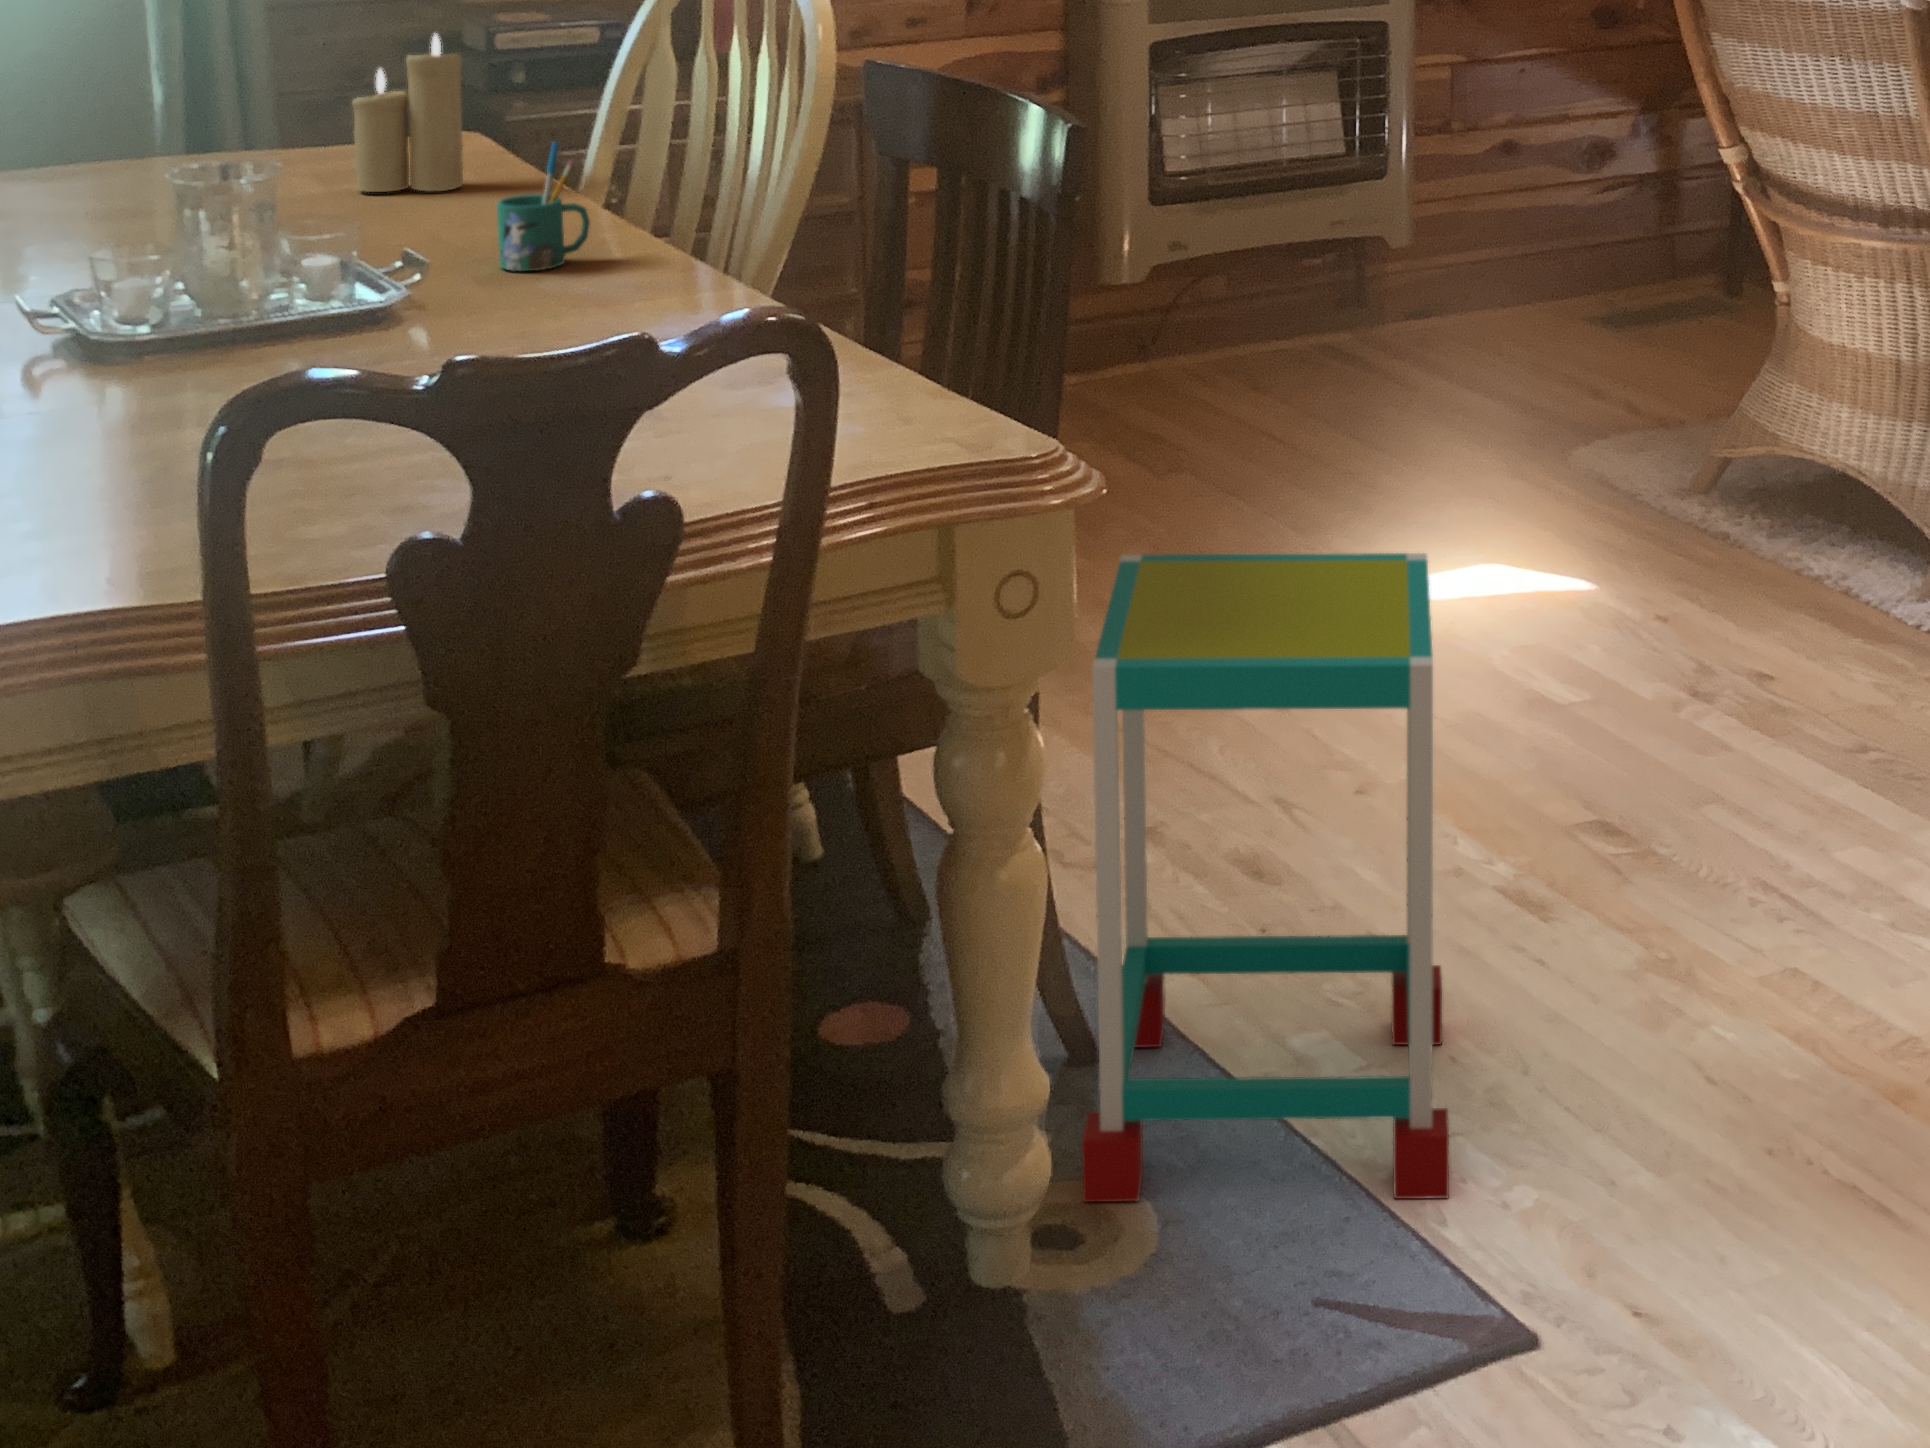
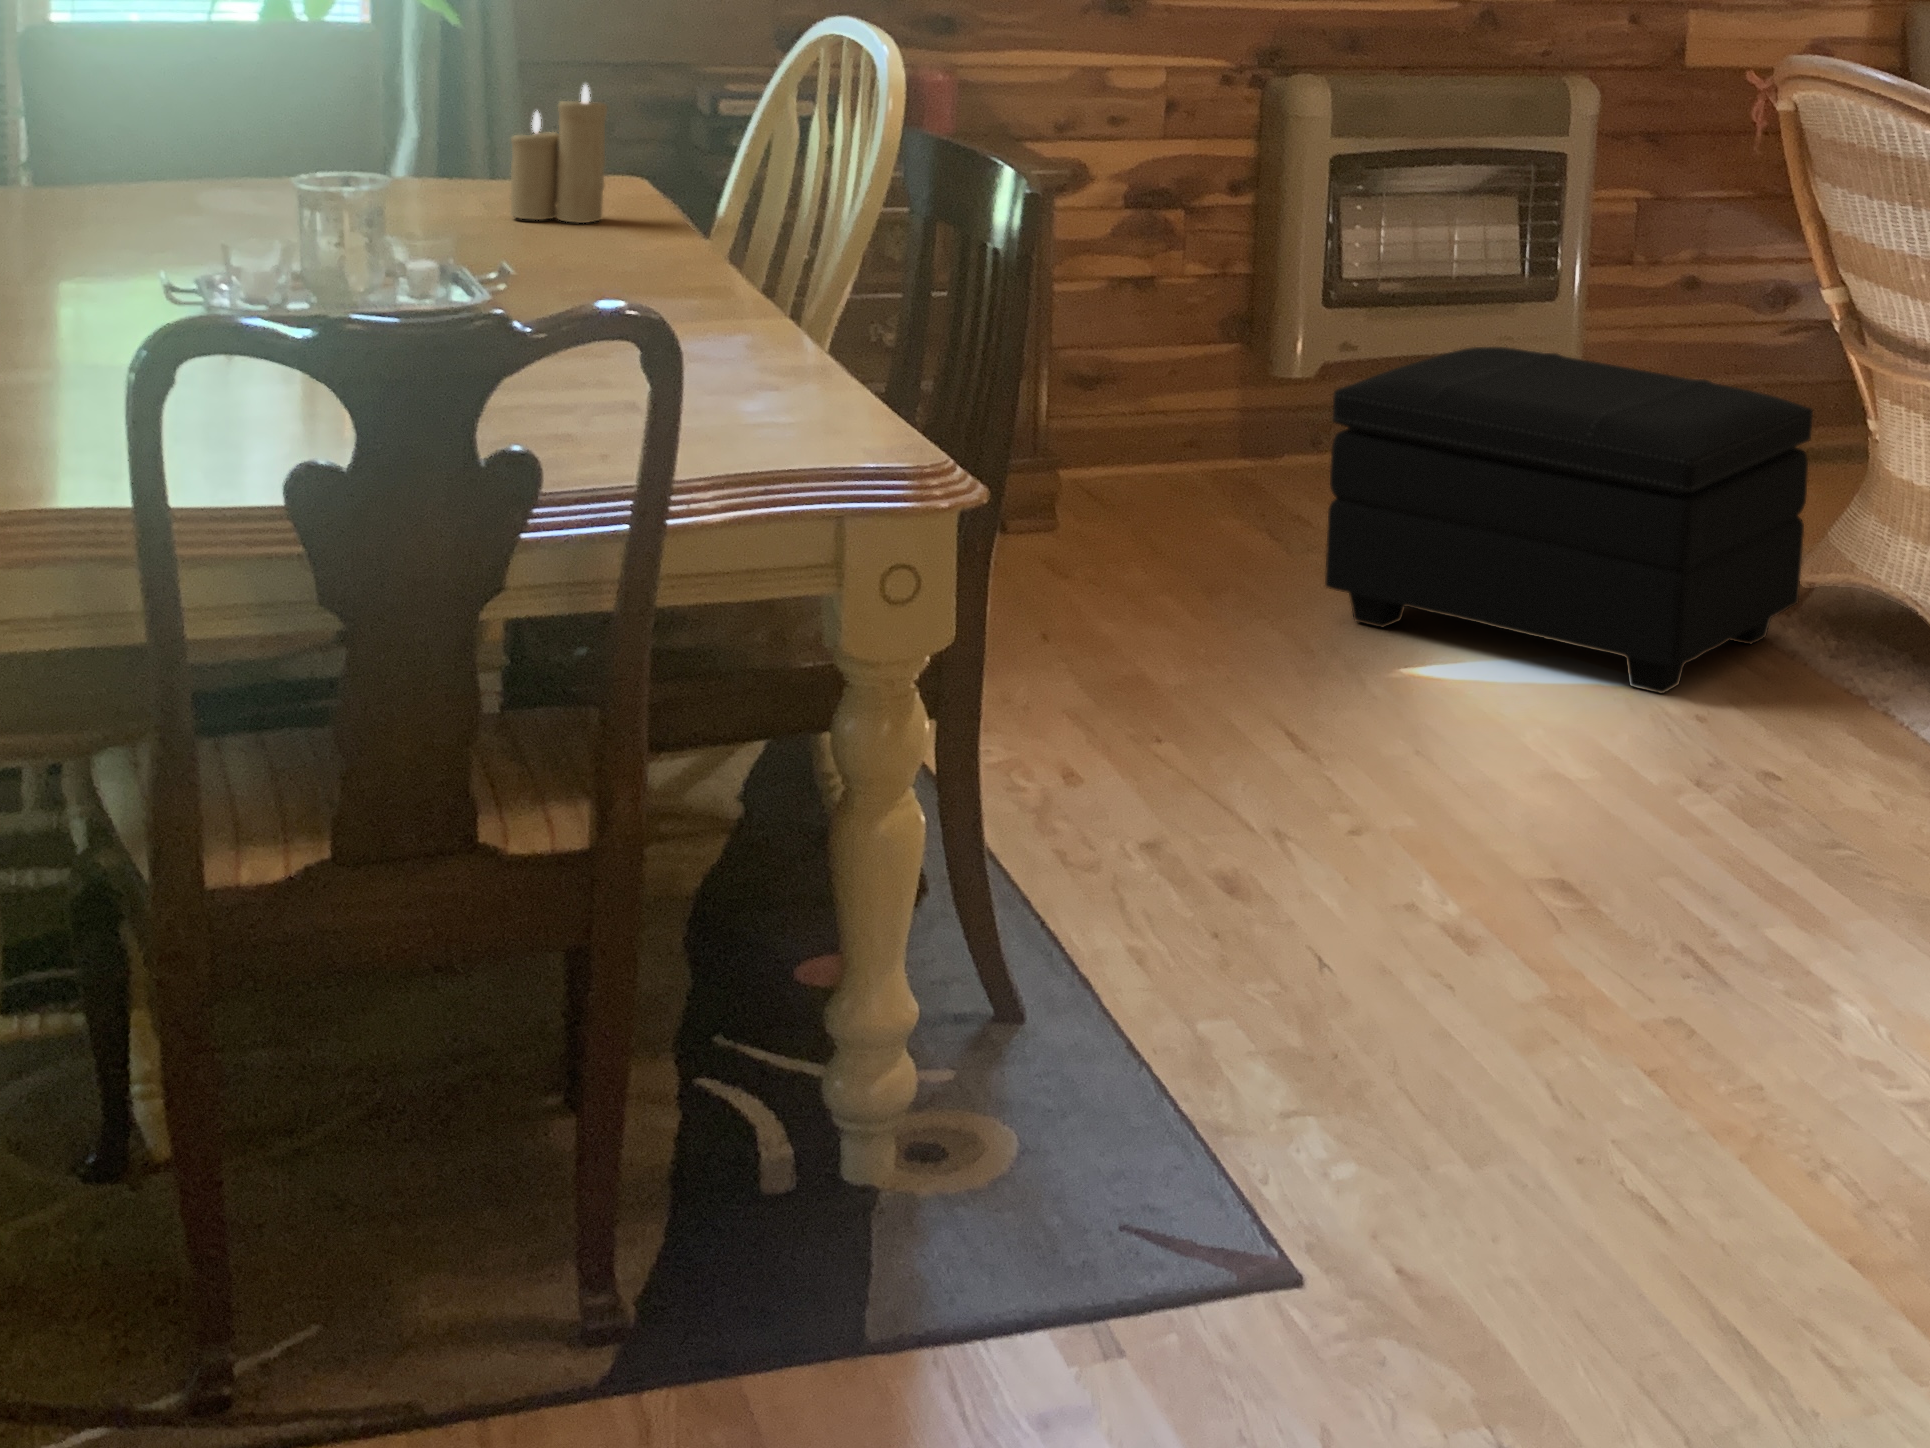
mug: present [497,142,590,271] -> none [590,180,672,290]
footstool: none [1226,234,1727,591] -> present [1325,347,1813,693]
side table: present [1082,553,1449,1202] -> none [982,580,1355,1165]

